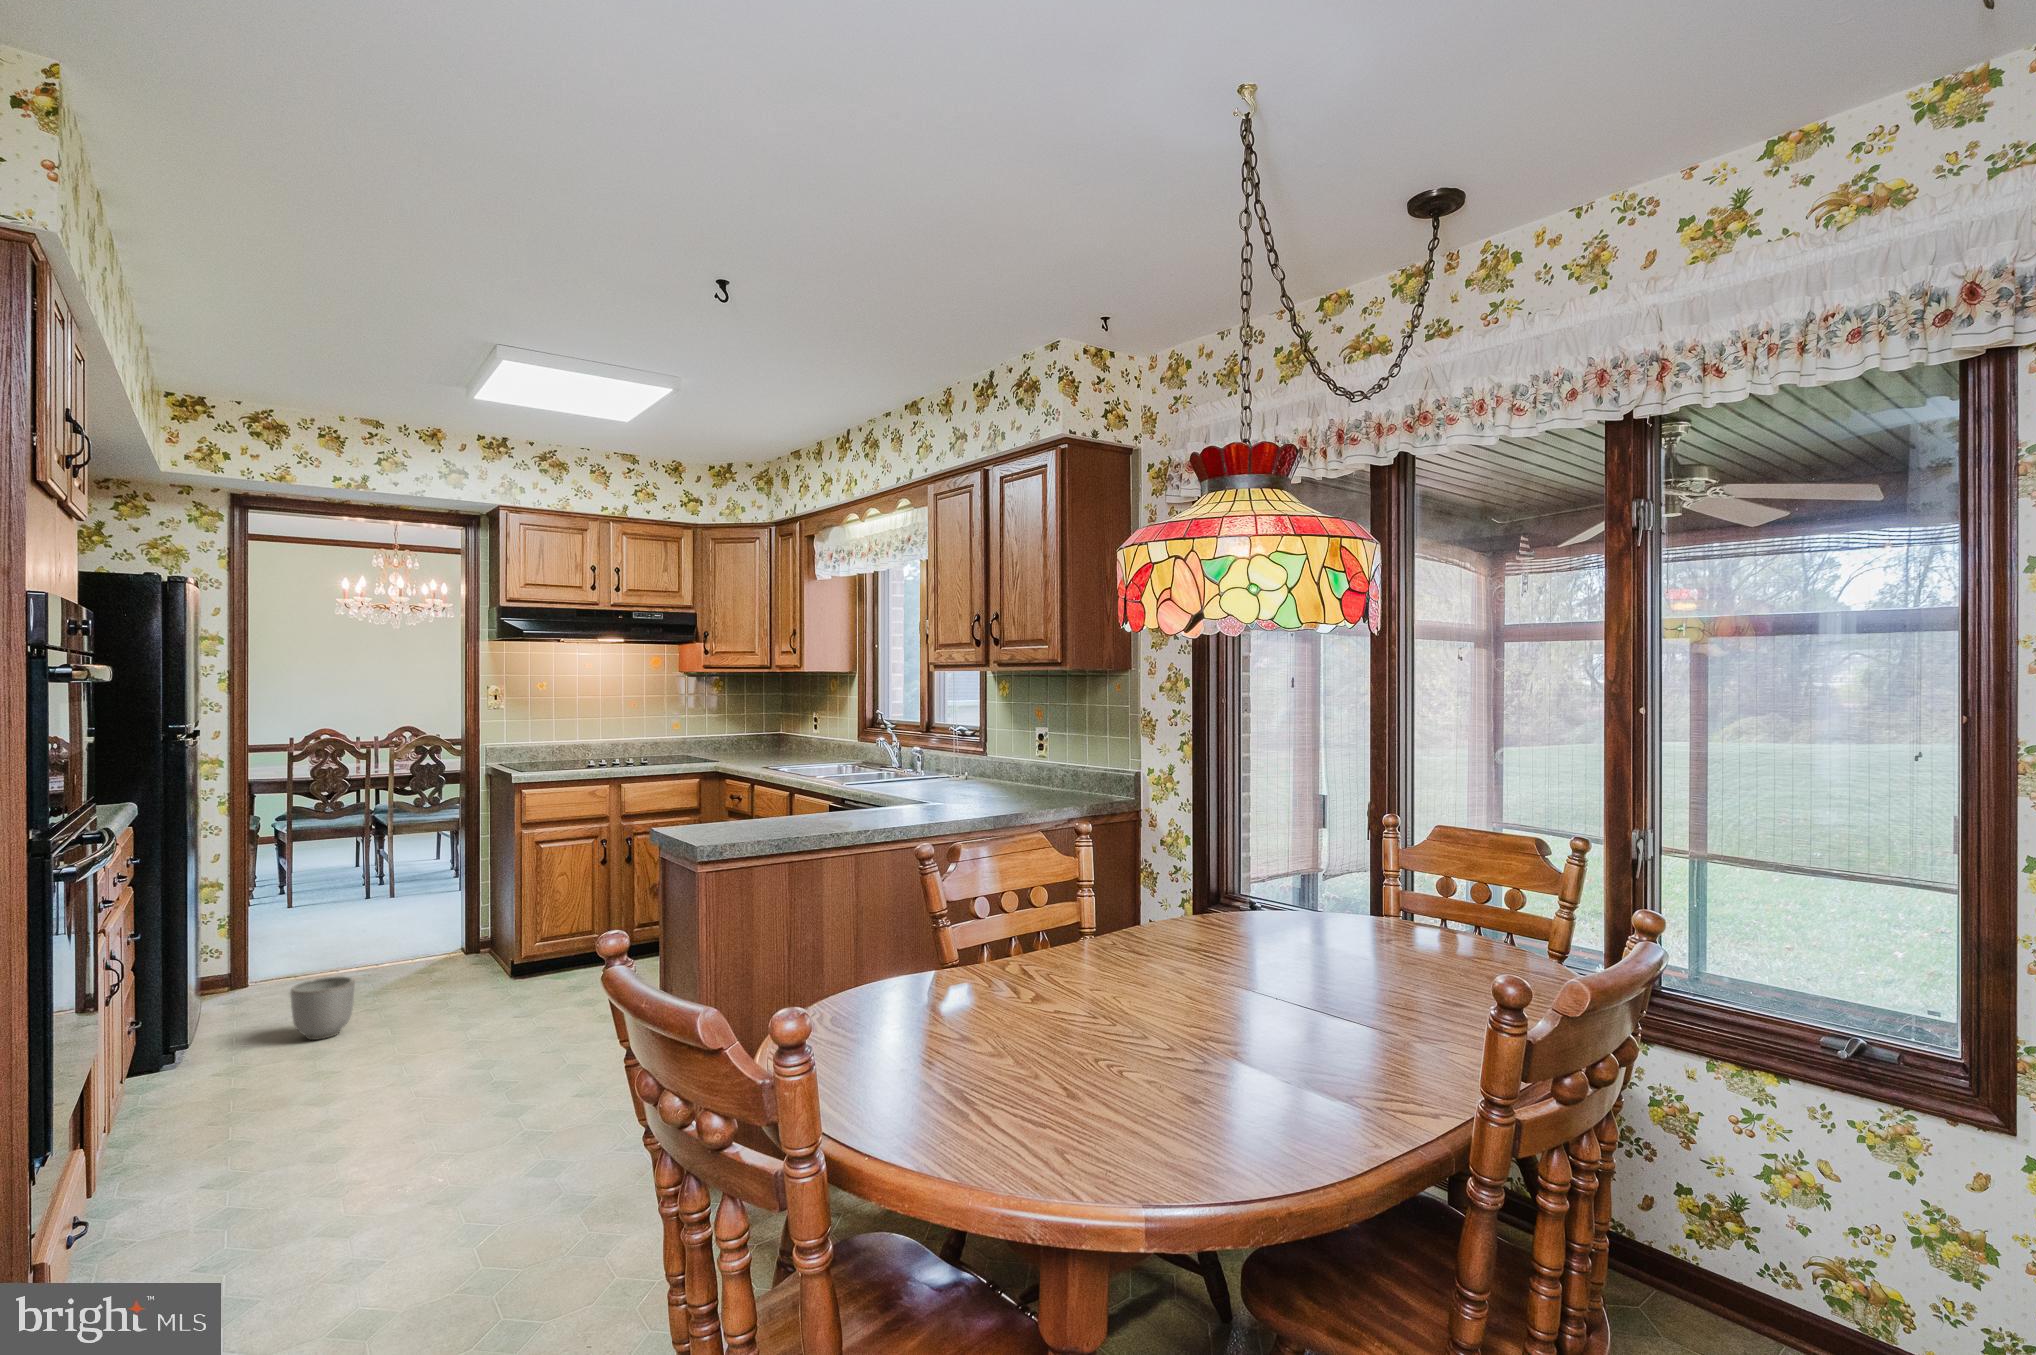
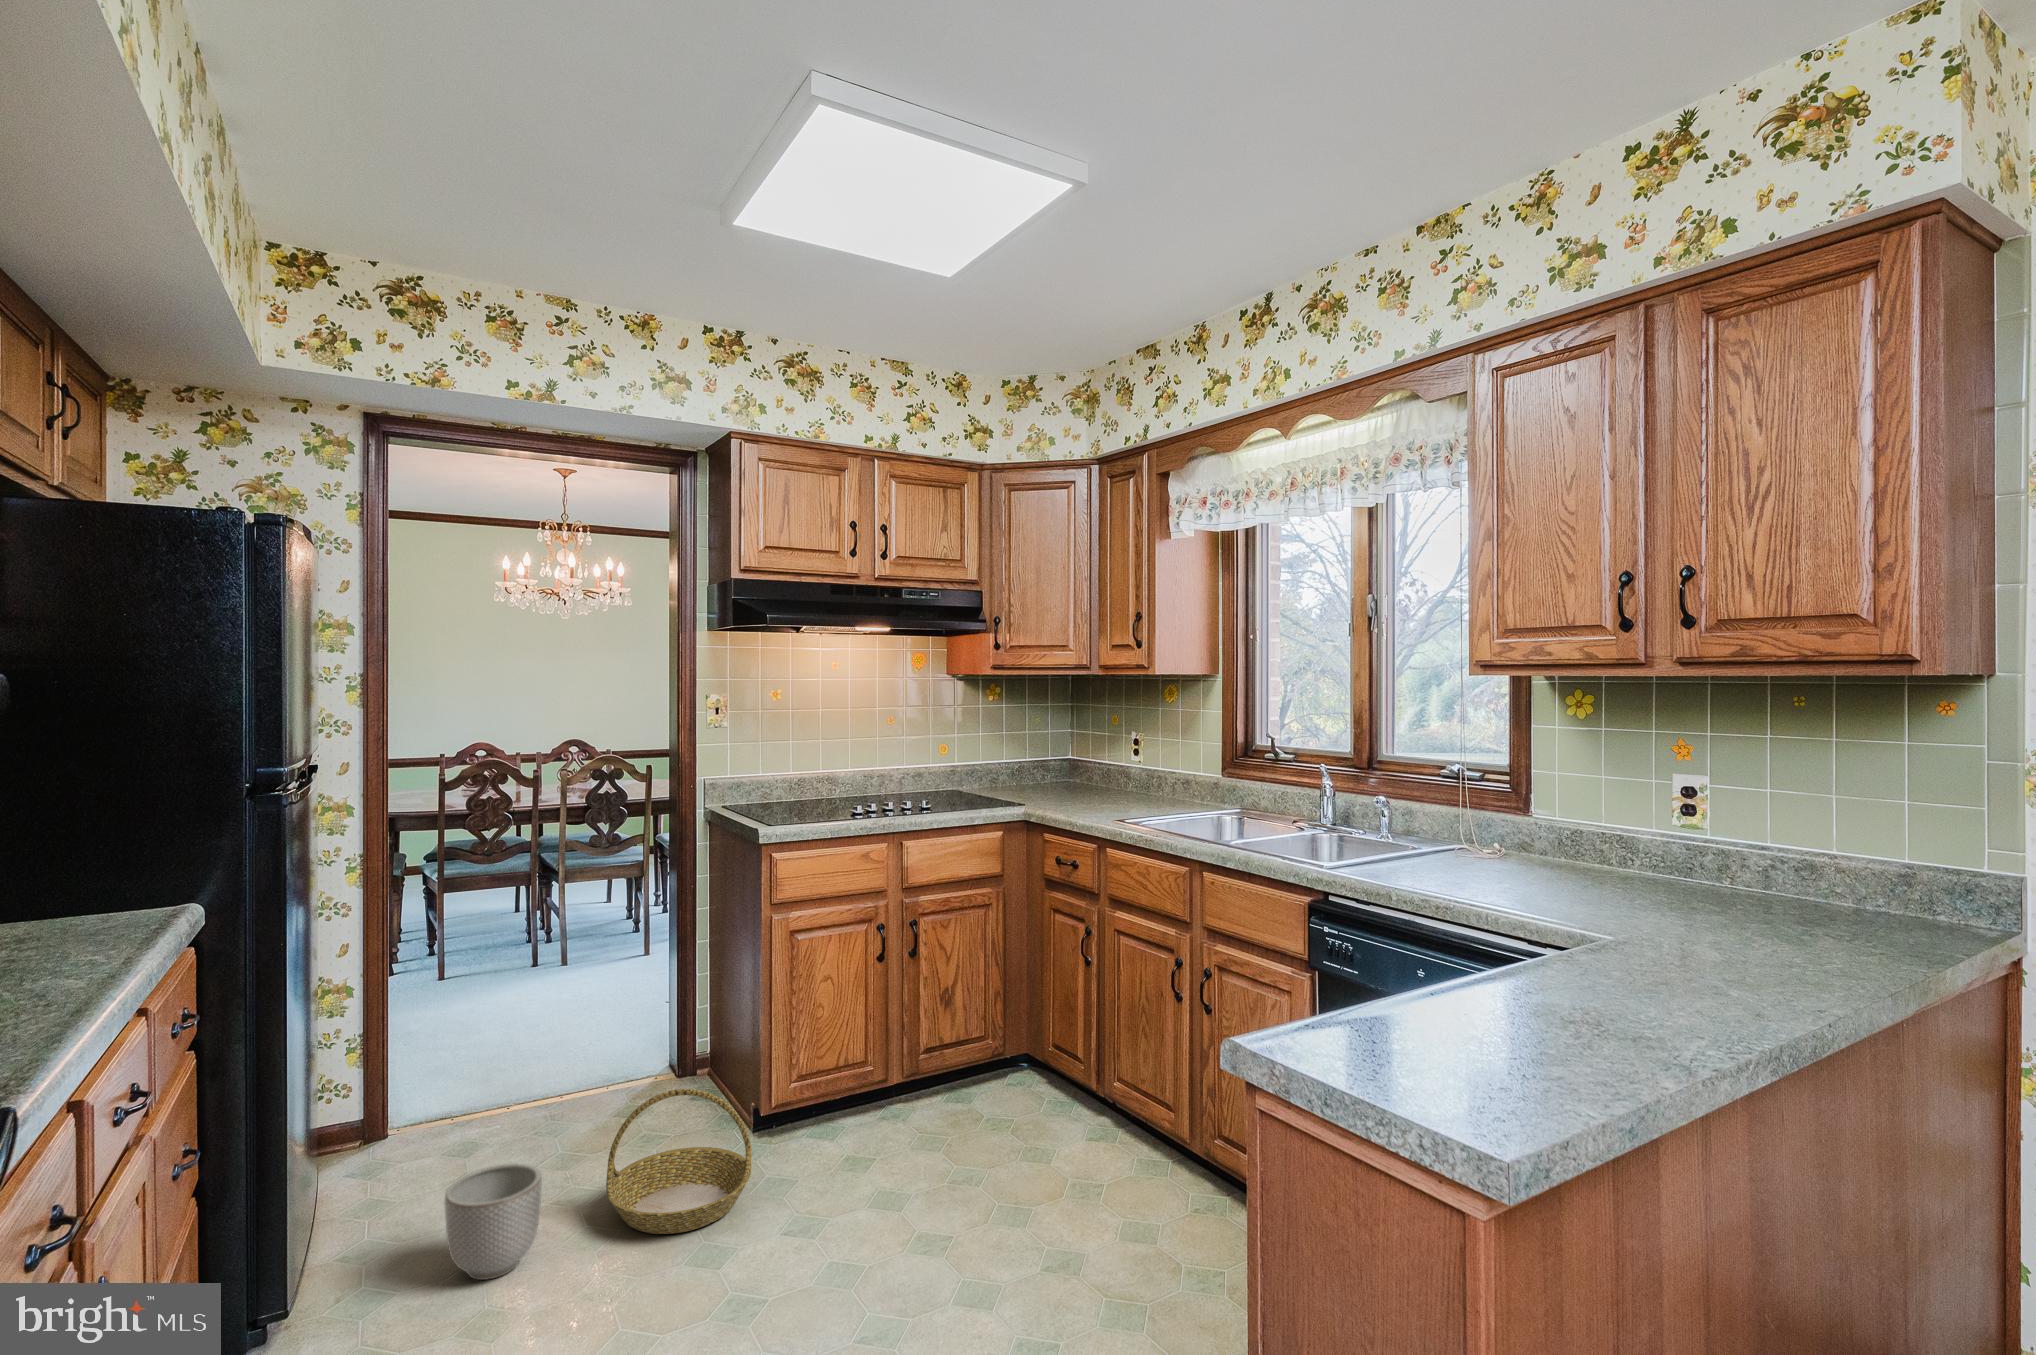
basket: none [400,934,500,1019] -> present [606,1089,751,1234]

